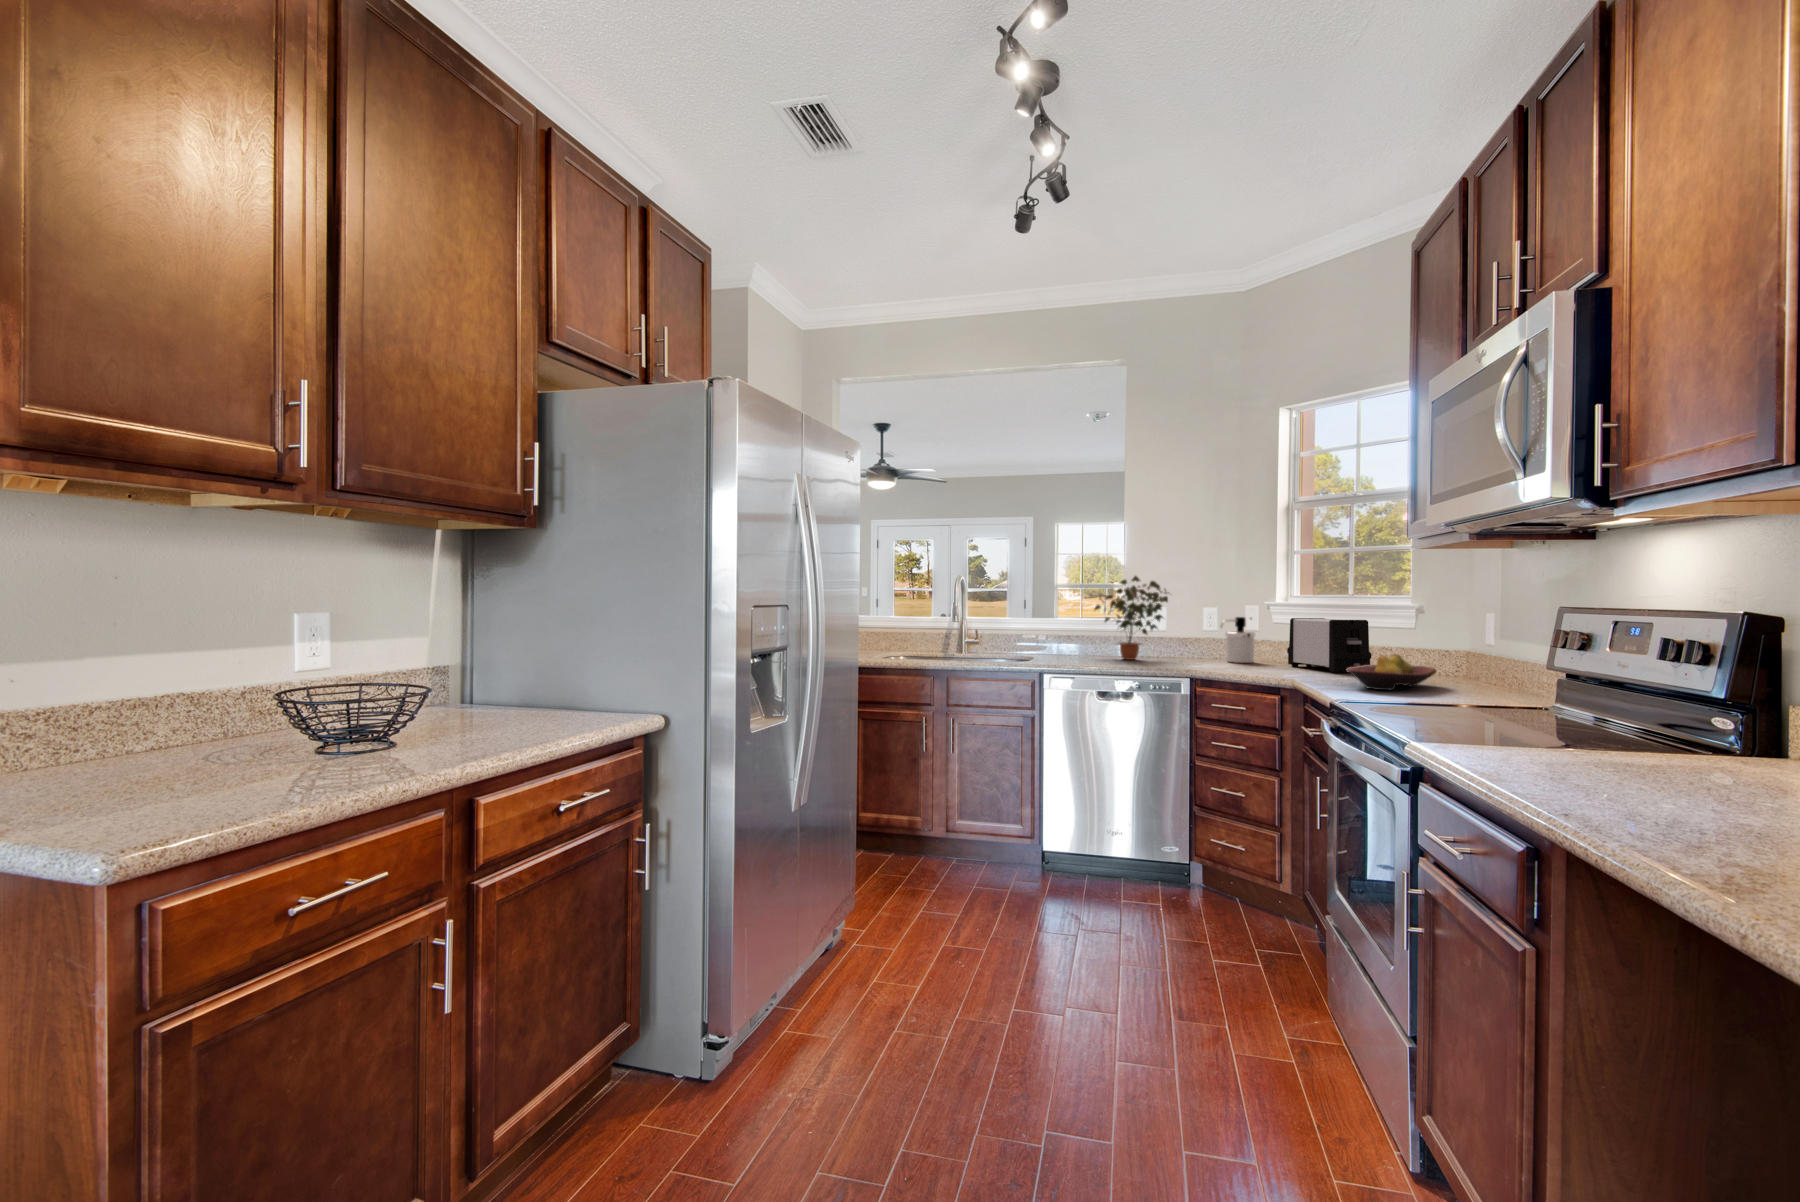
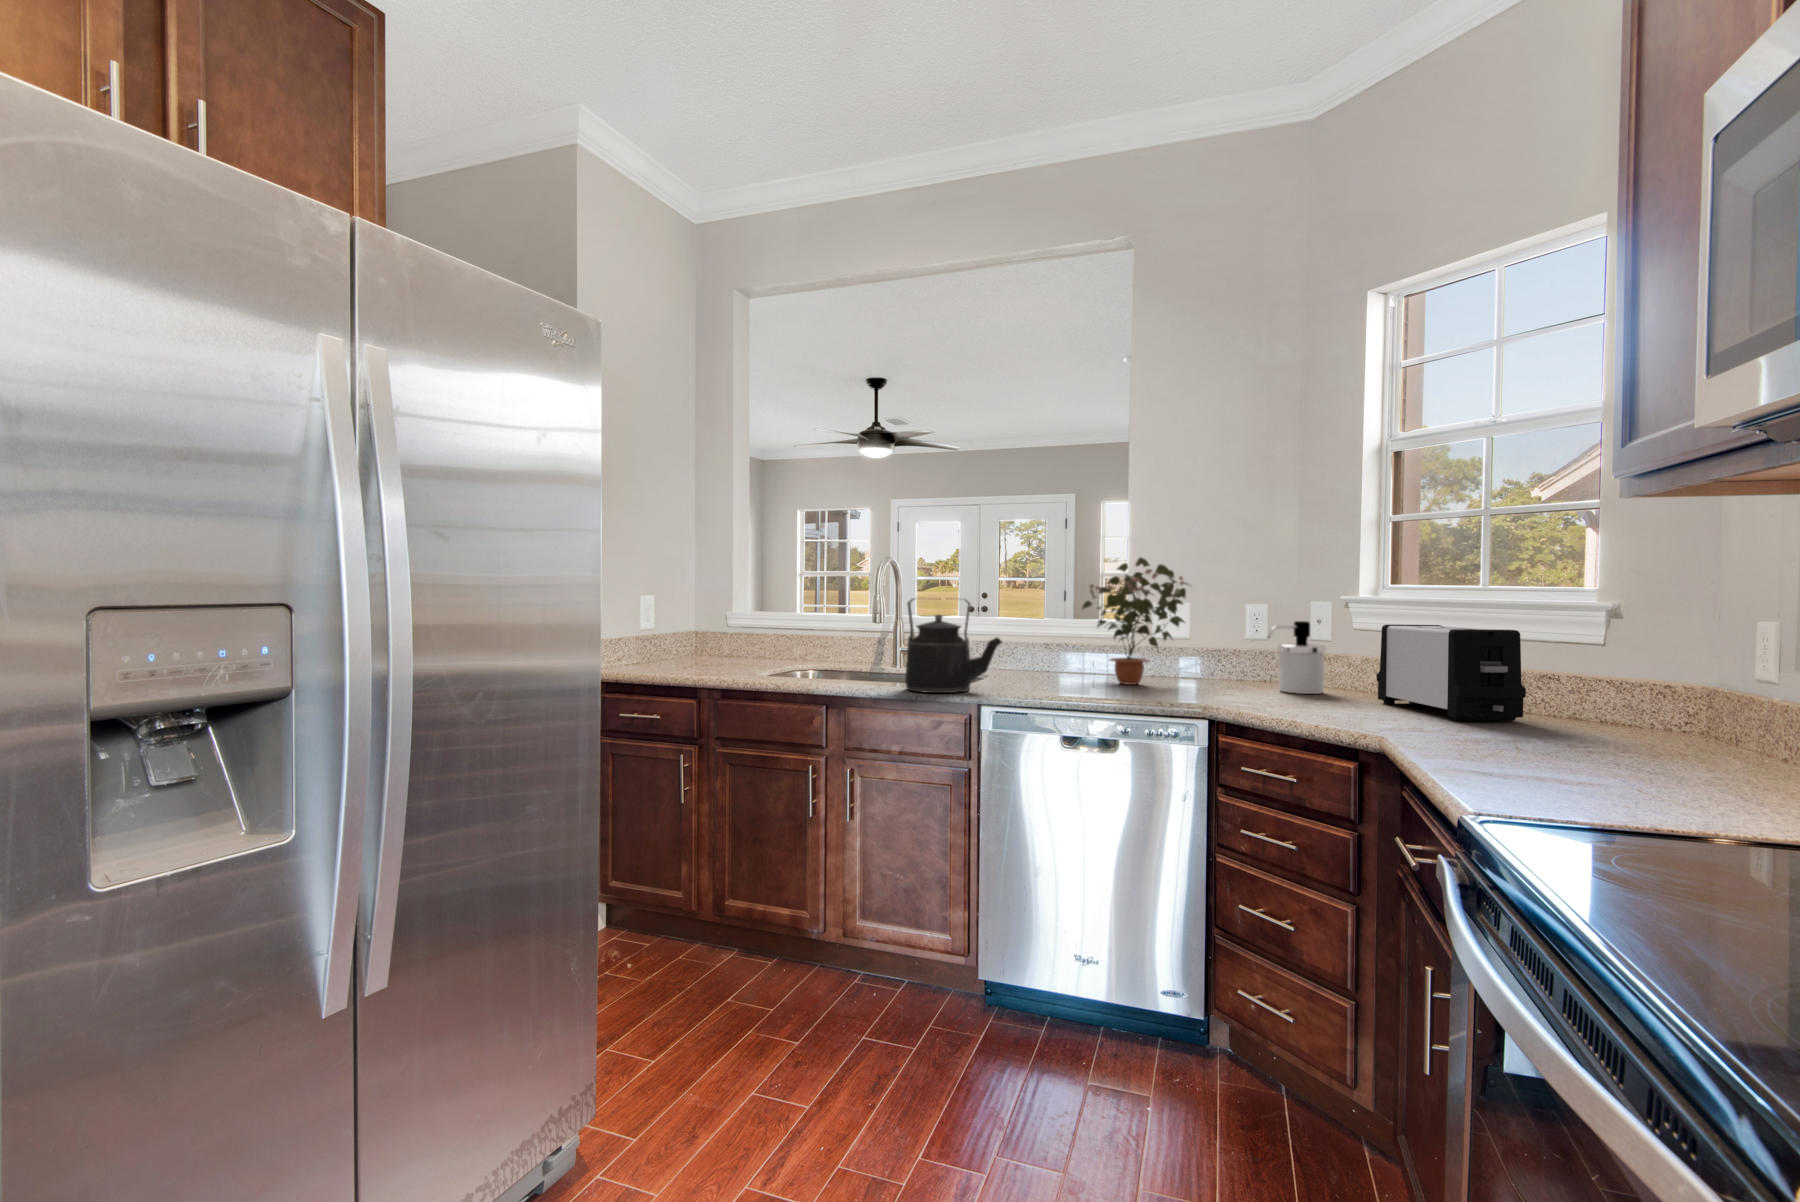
kettle: none [990,603,1055,665] -> present [905,599,1003,693]
fruit bowl: present [1347,654,1436,690] -> none [1480,699,1670,776]

